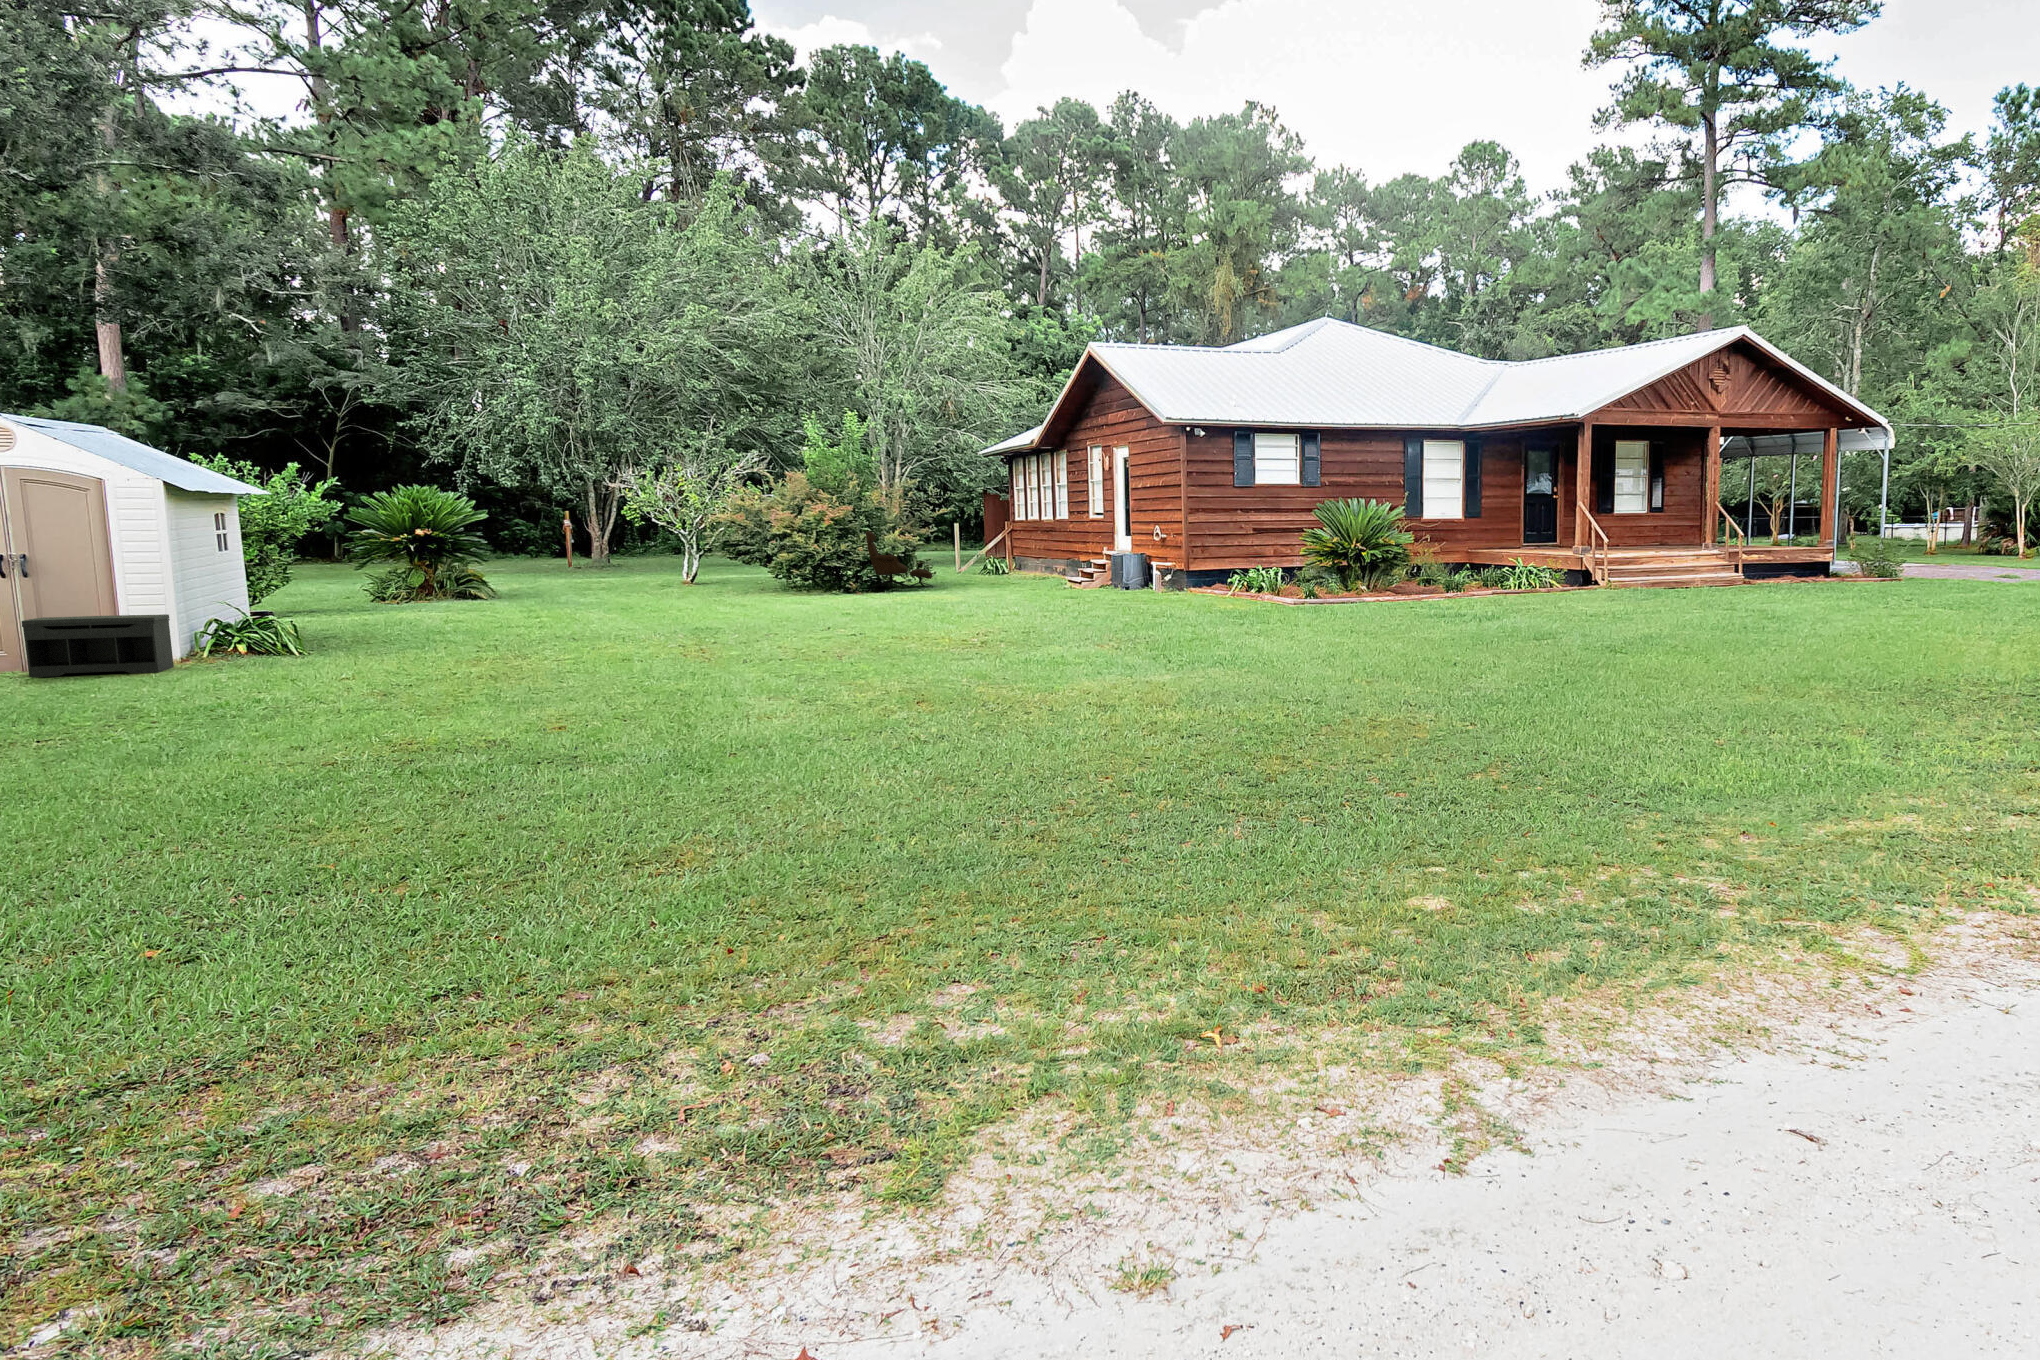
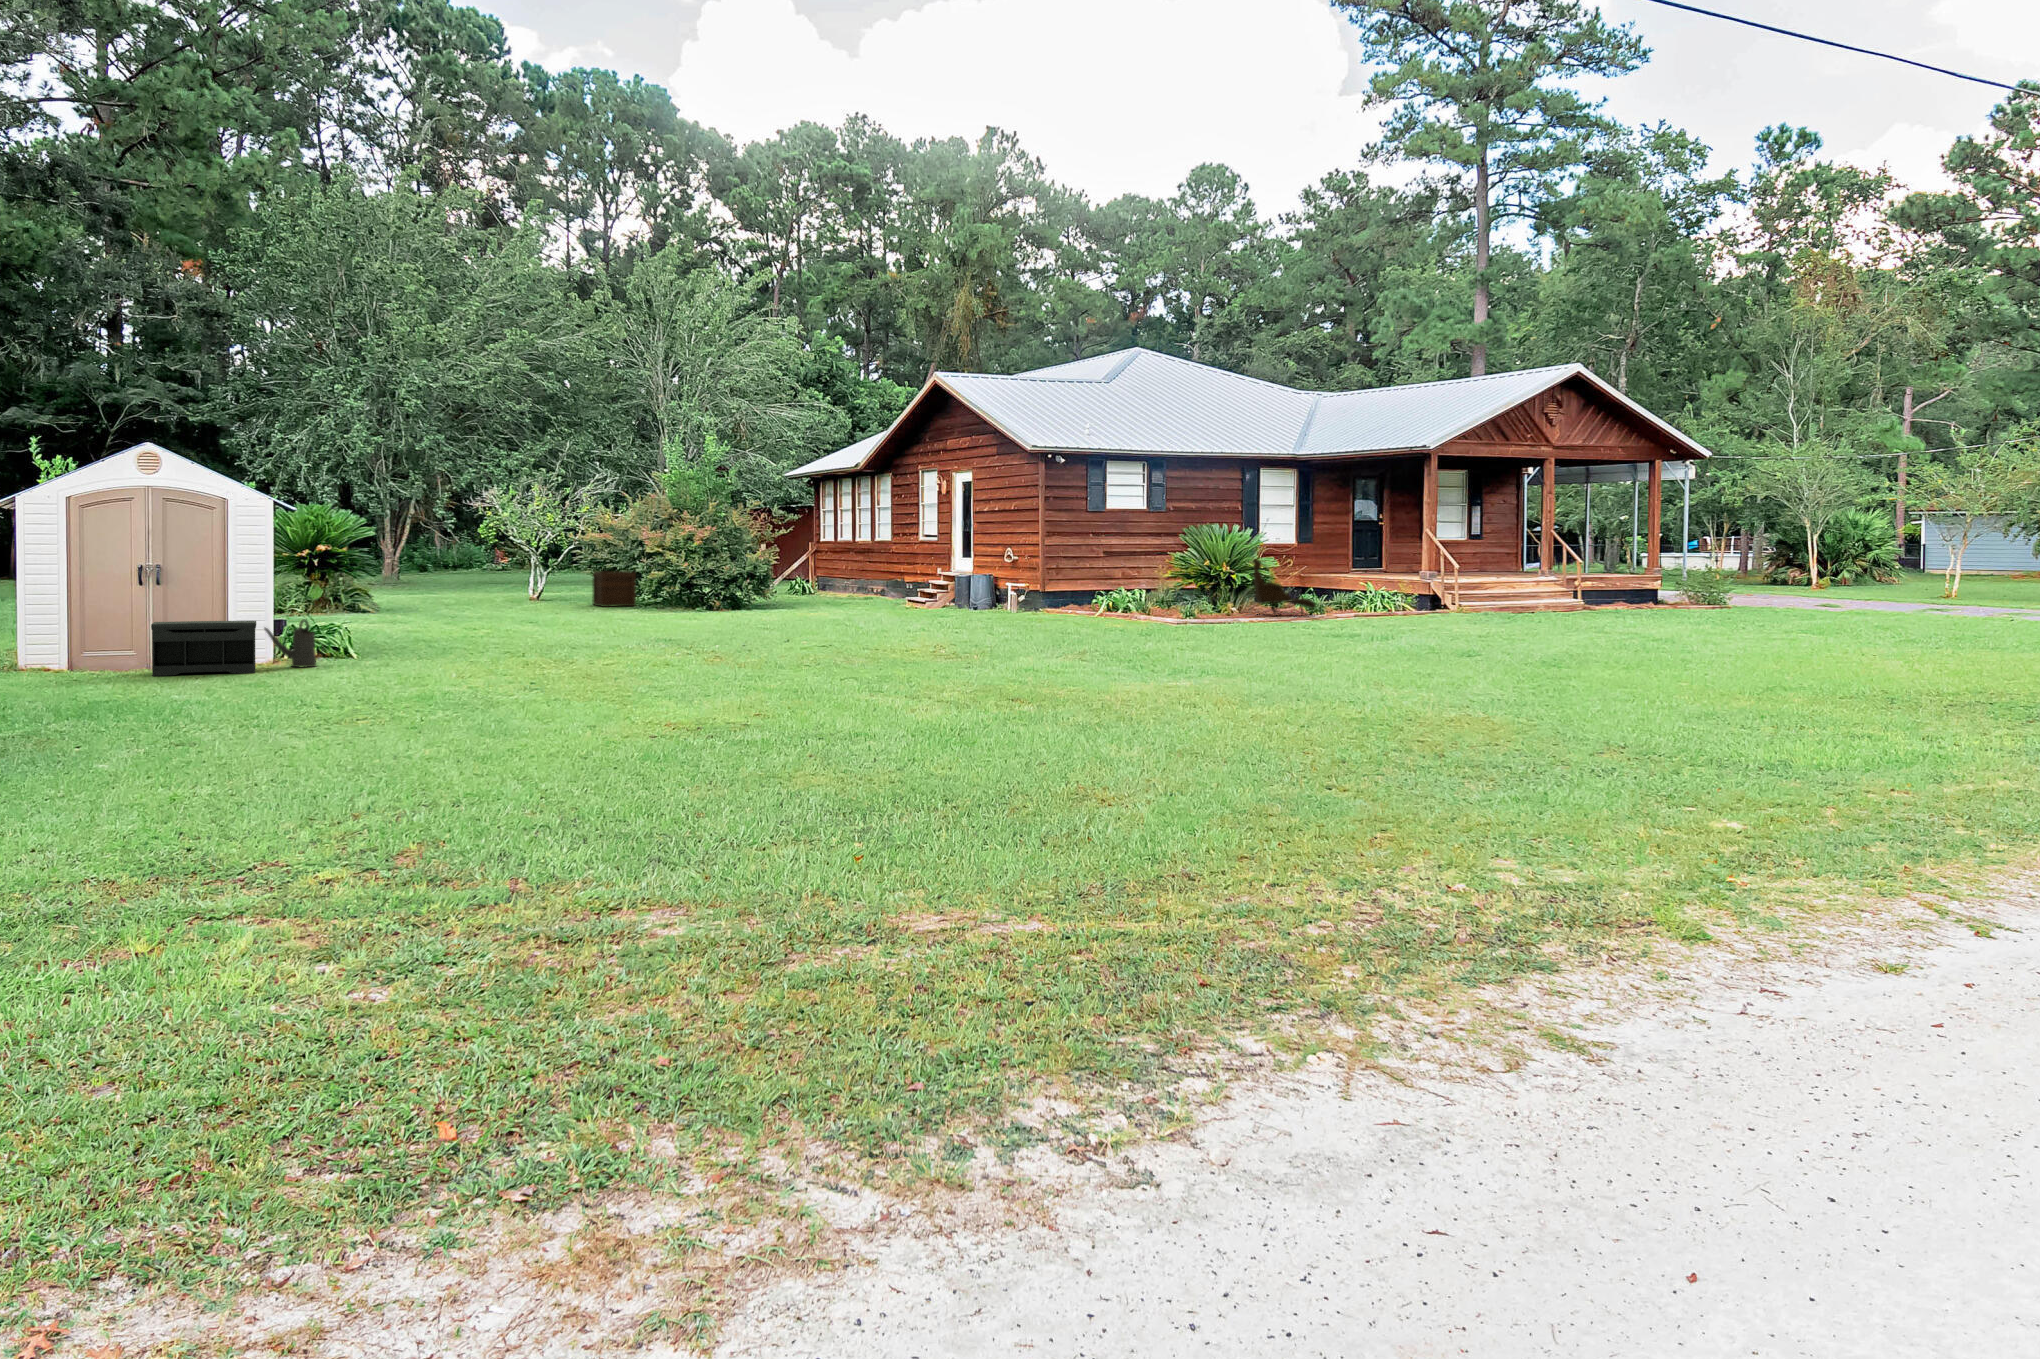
lounge chair: present [866,531,933,588] -> present [1253,559,1316,616]
wooden crate: none [736,552,779,589] -> present [592,571,636,607]
watering can: none [188,612,258,665] -> present [264,619,323,667]

